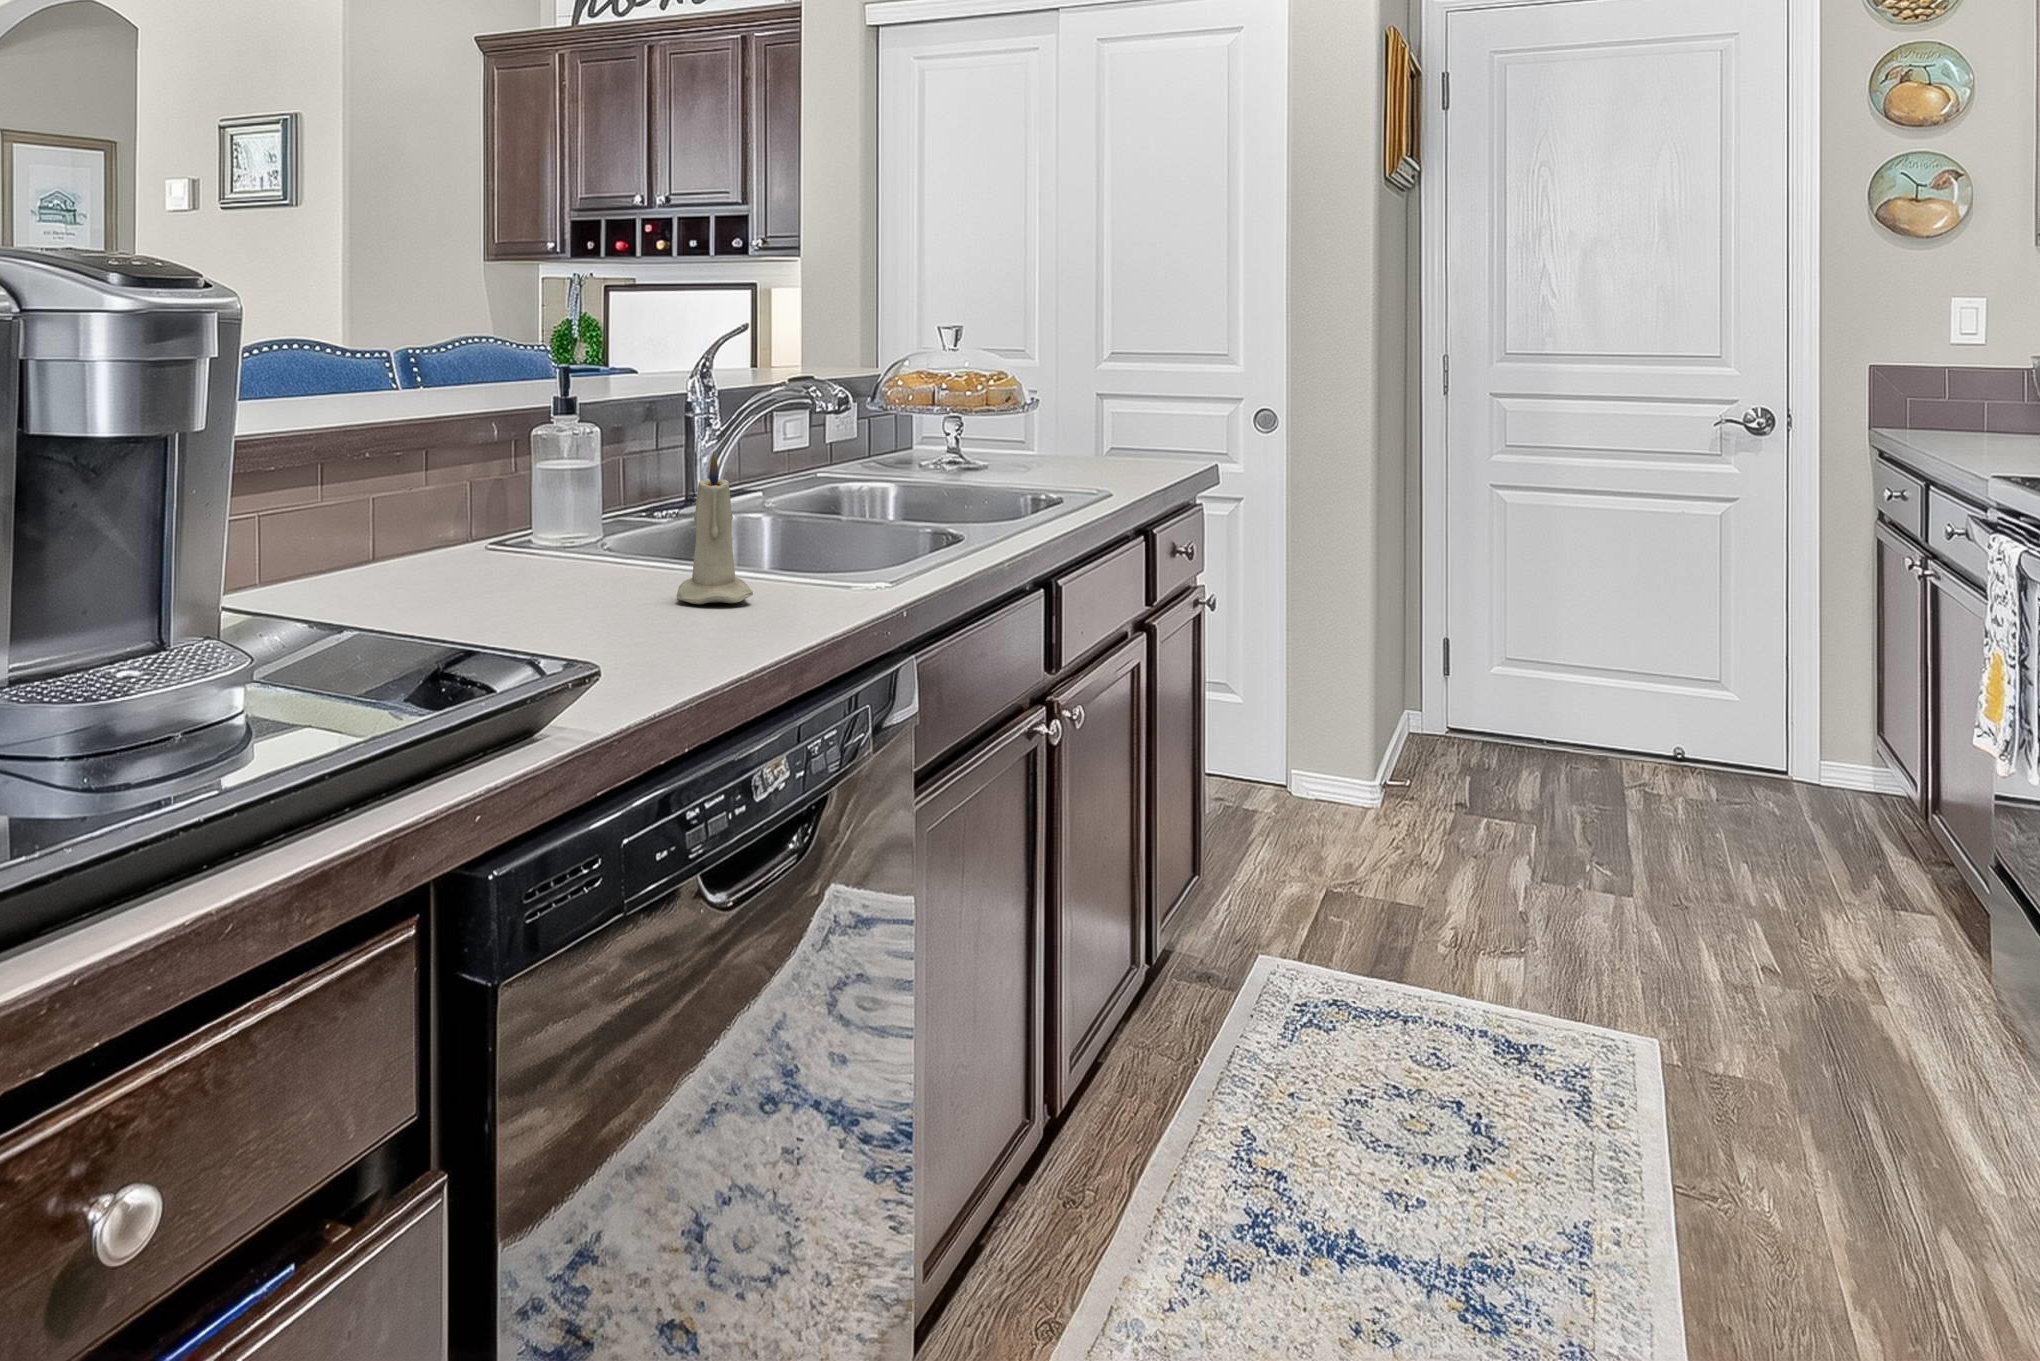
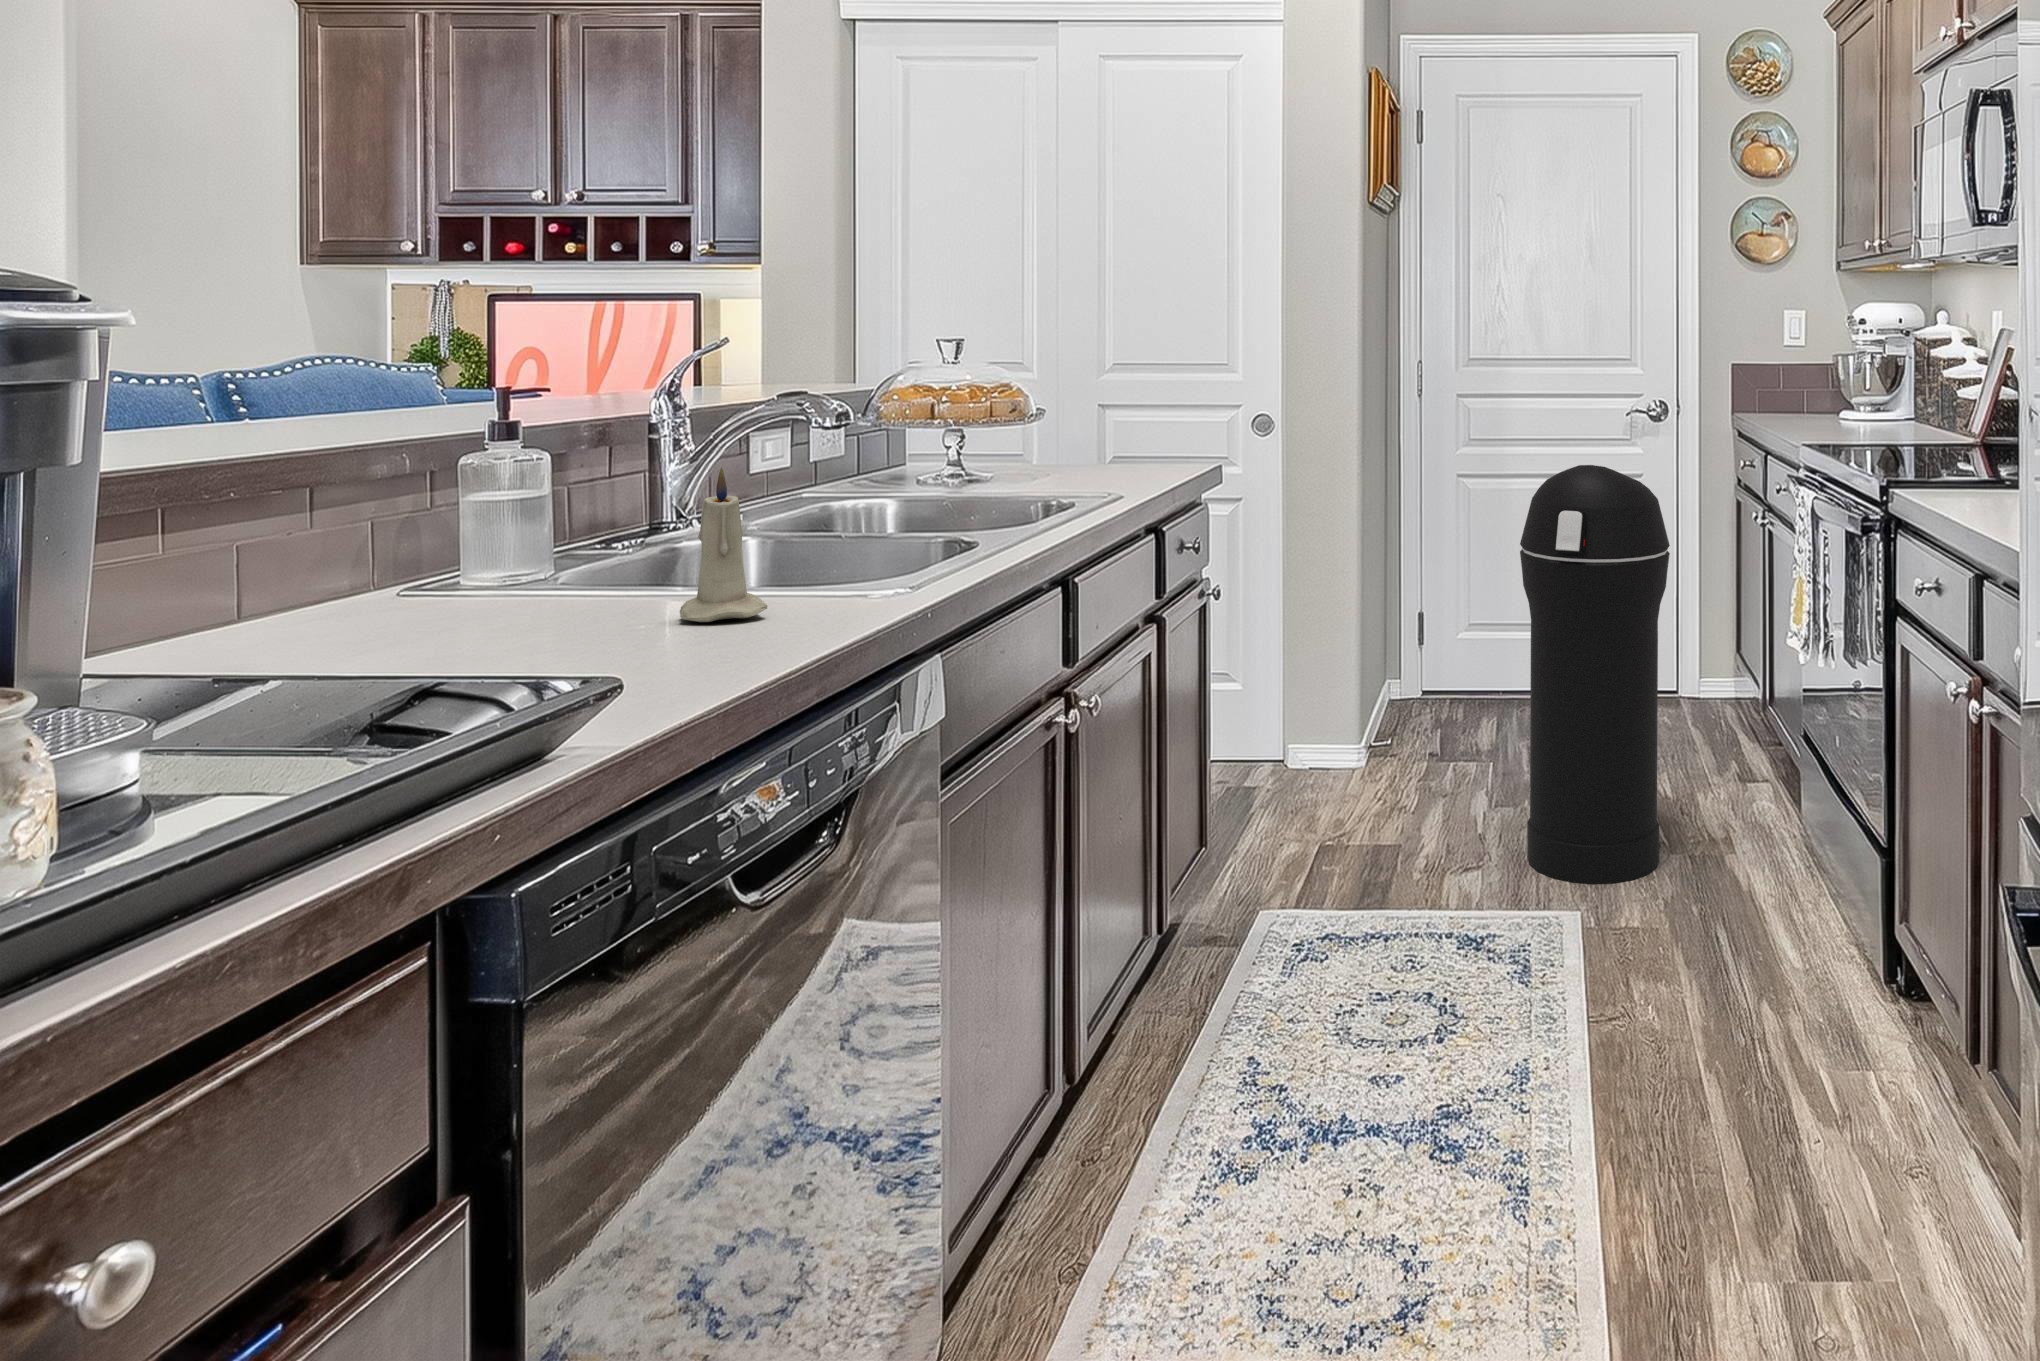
trash can: none [1578,488,1788,1009] -> present [1520,465,1670,884]

